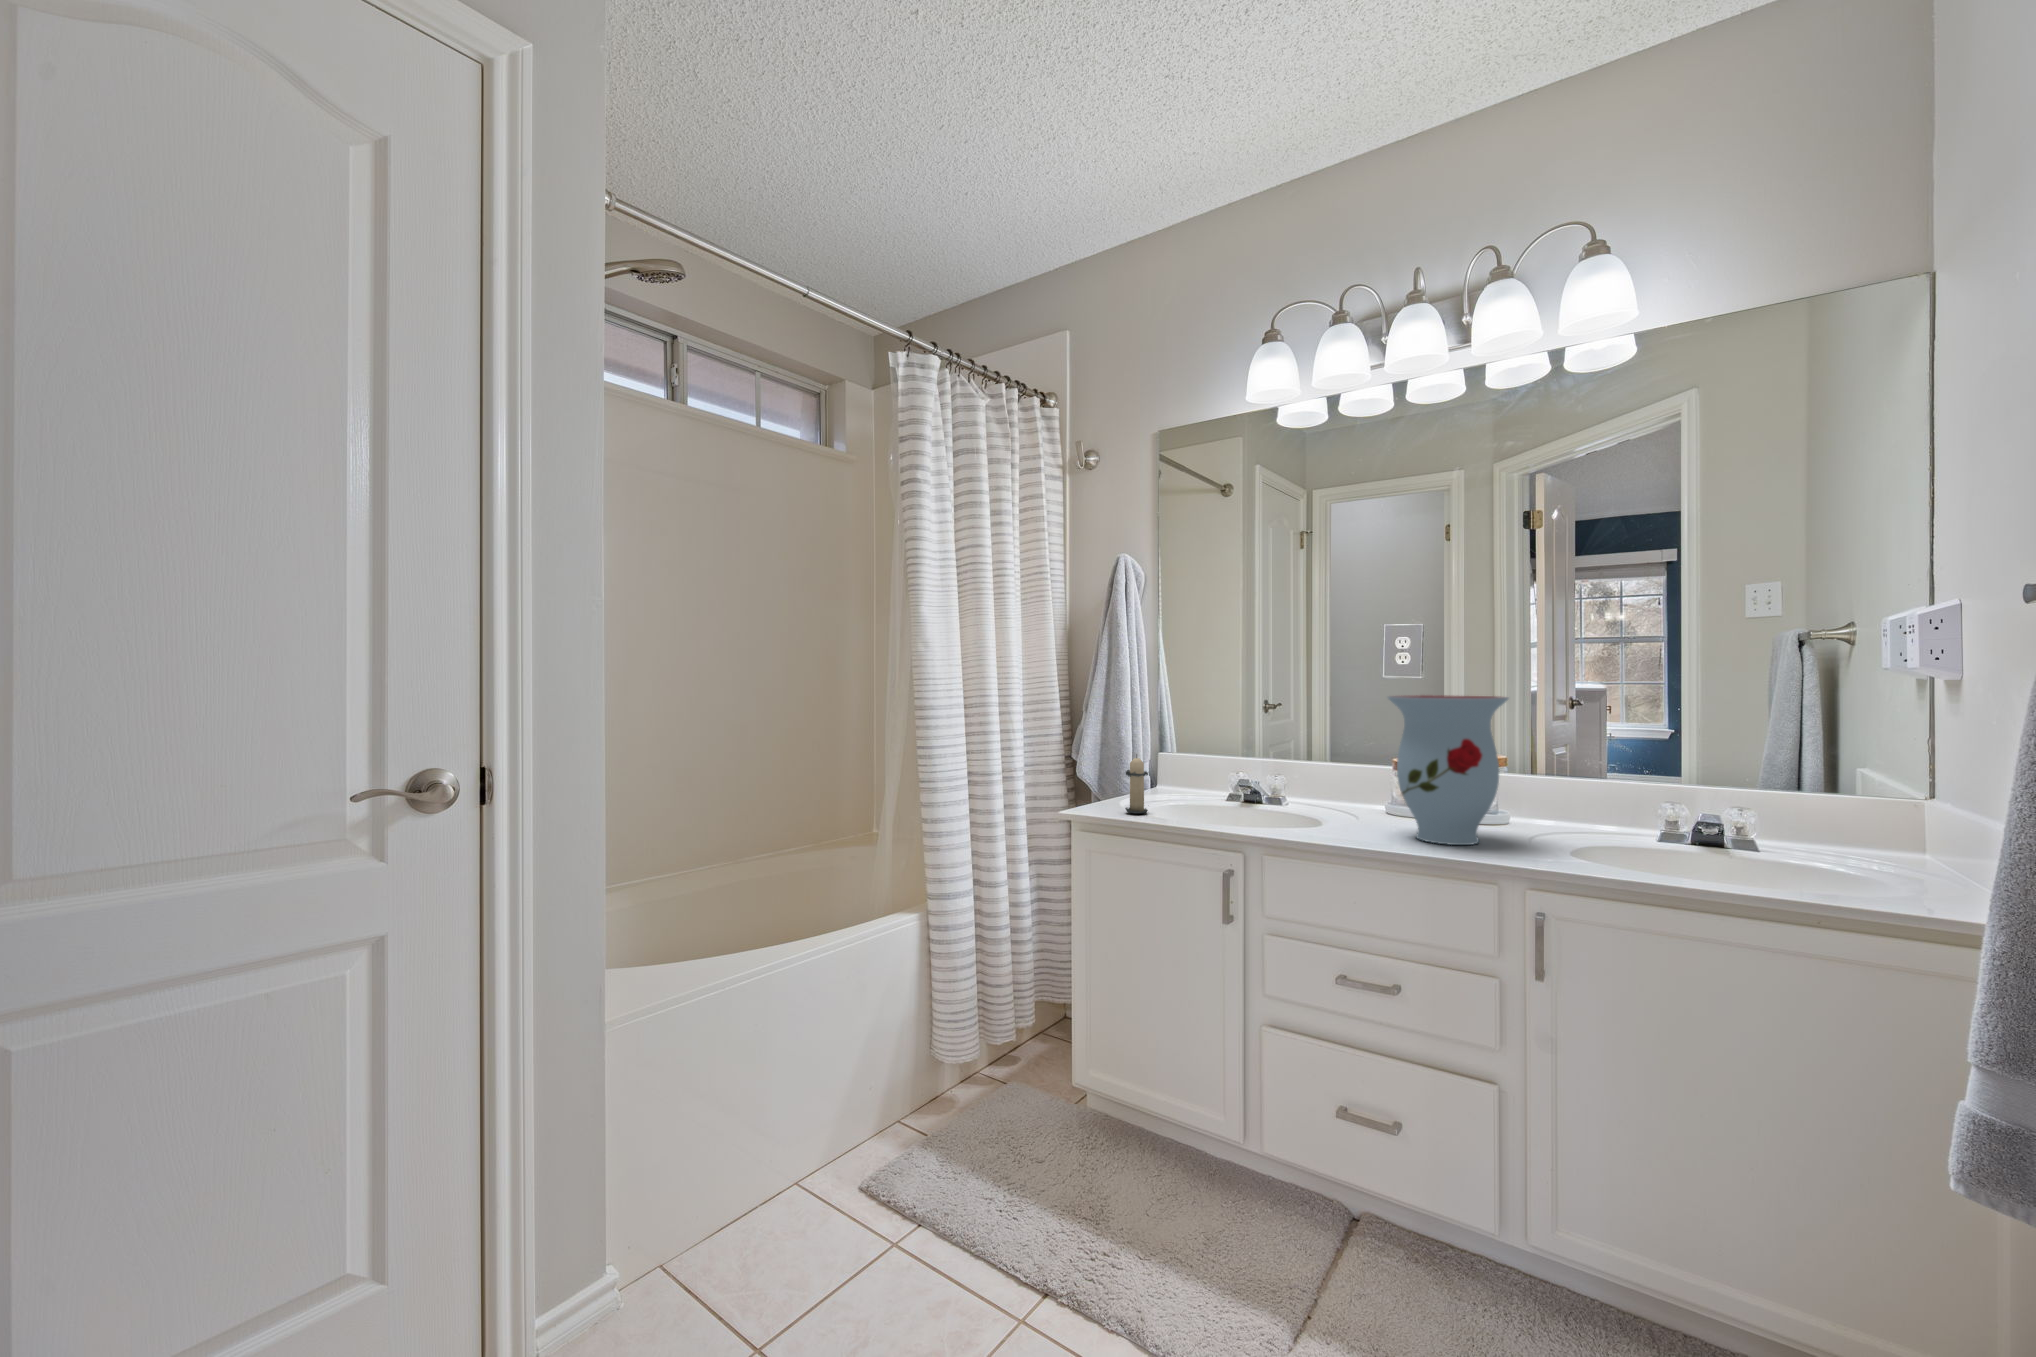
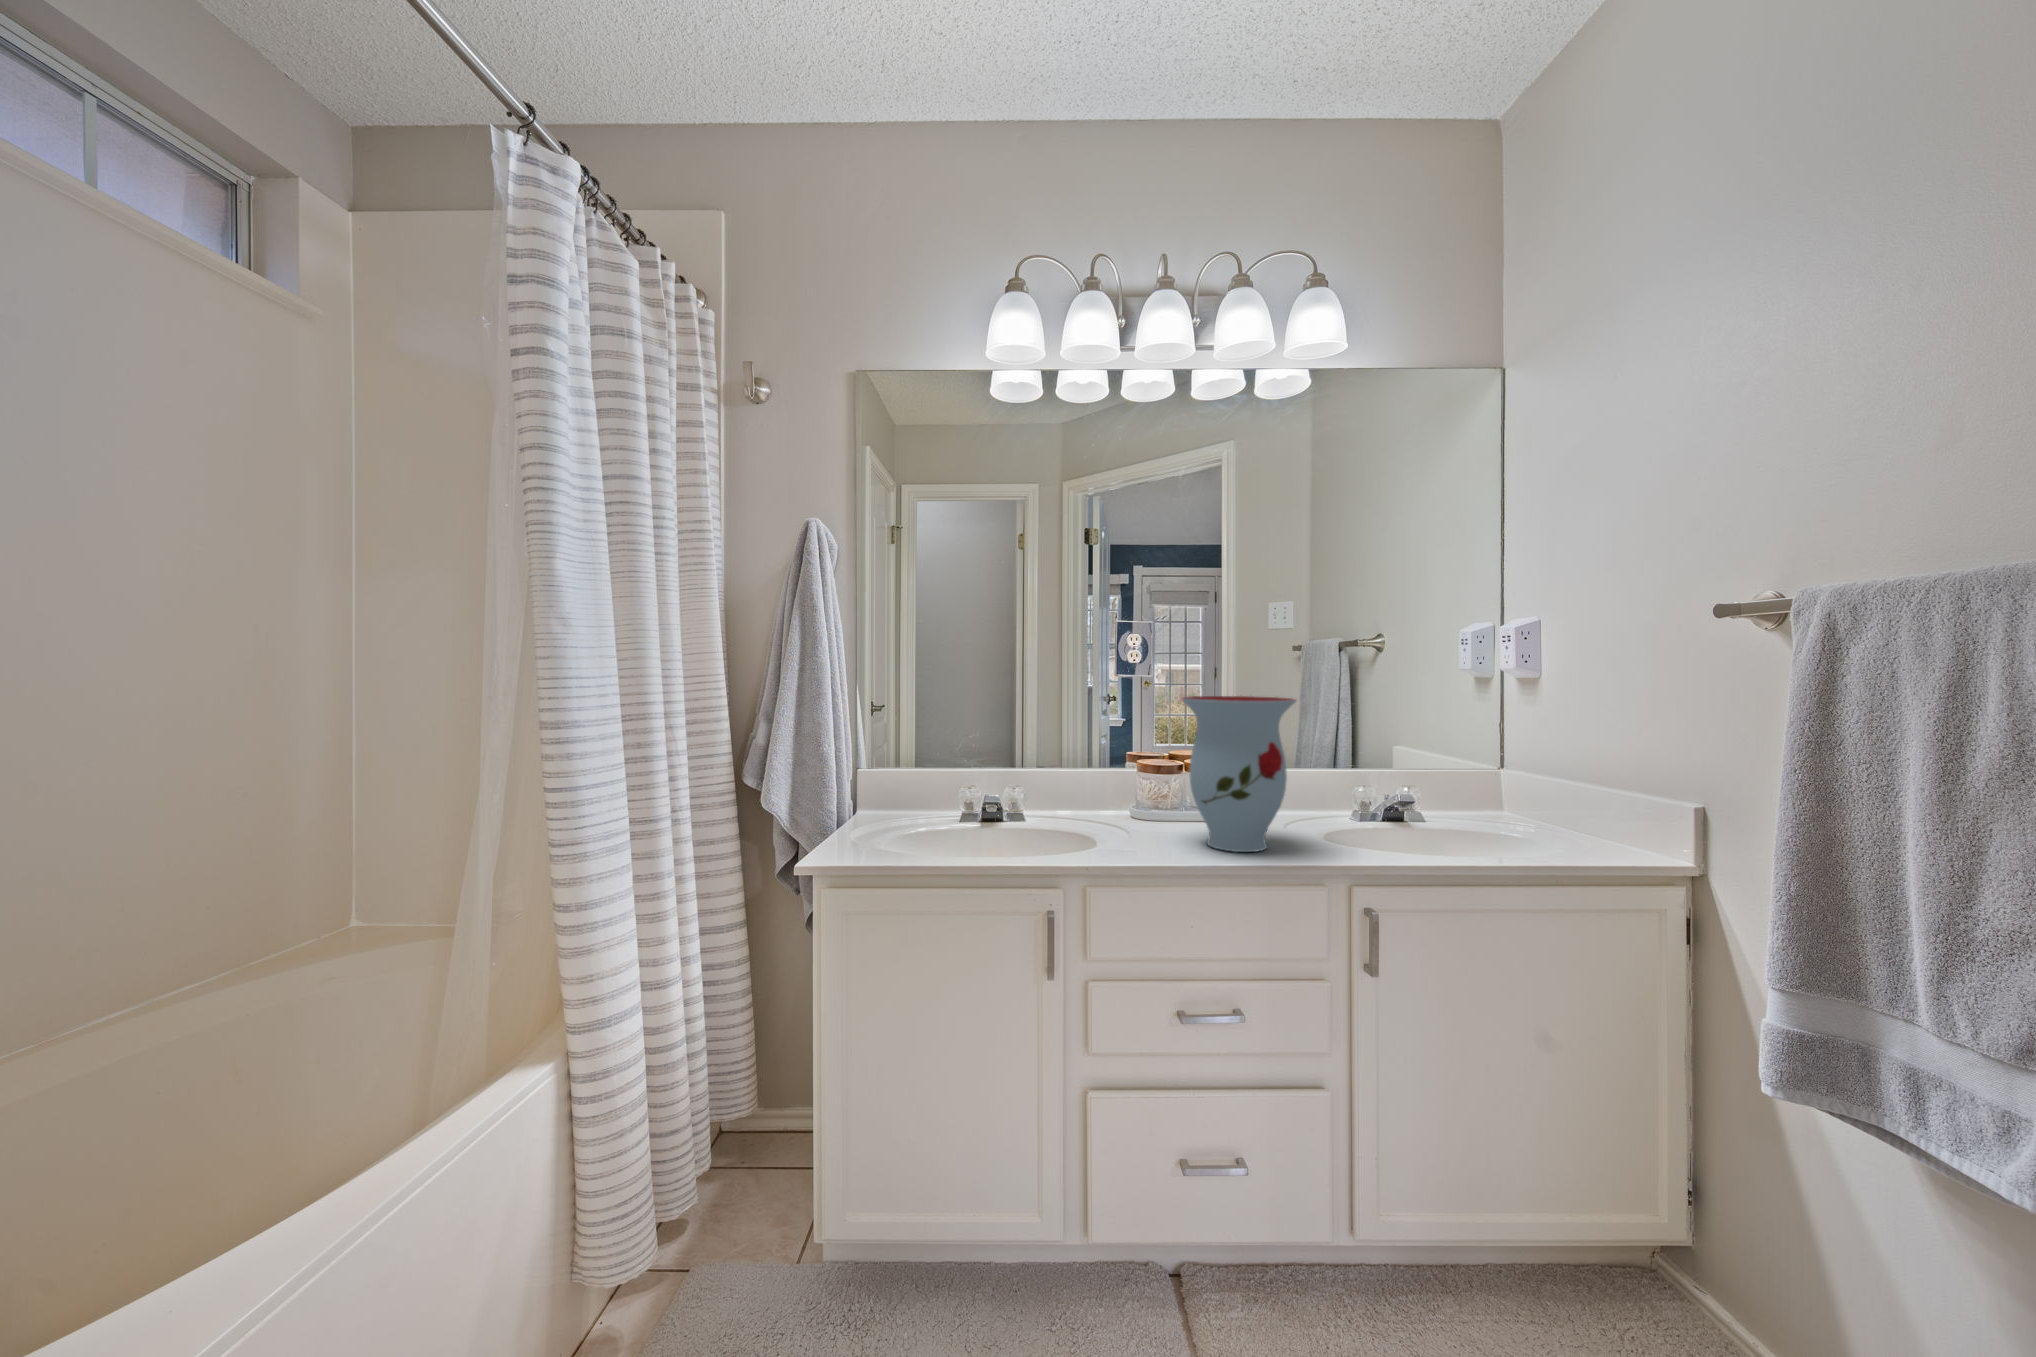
candle: present [1125,754,1148,814] -> none [874,777,911,856]

